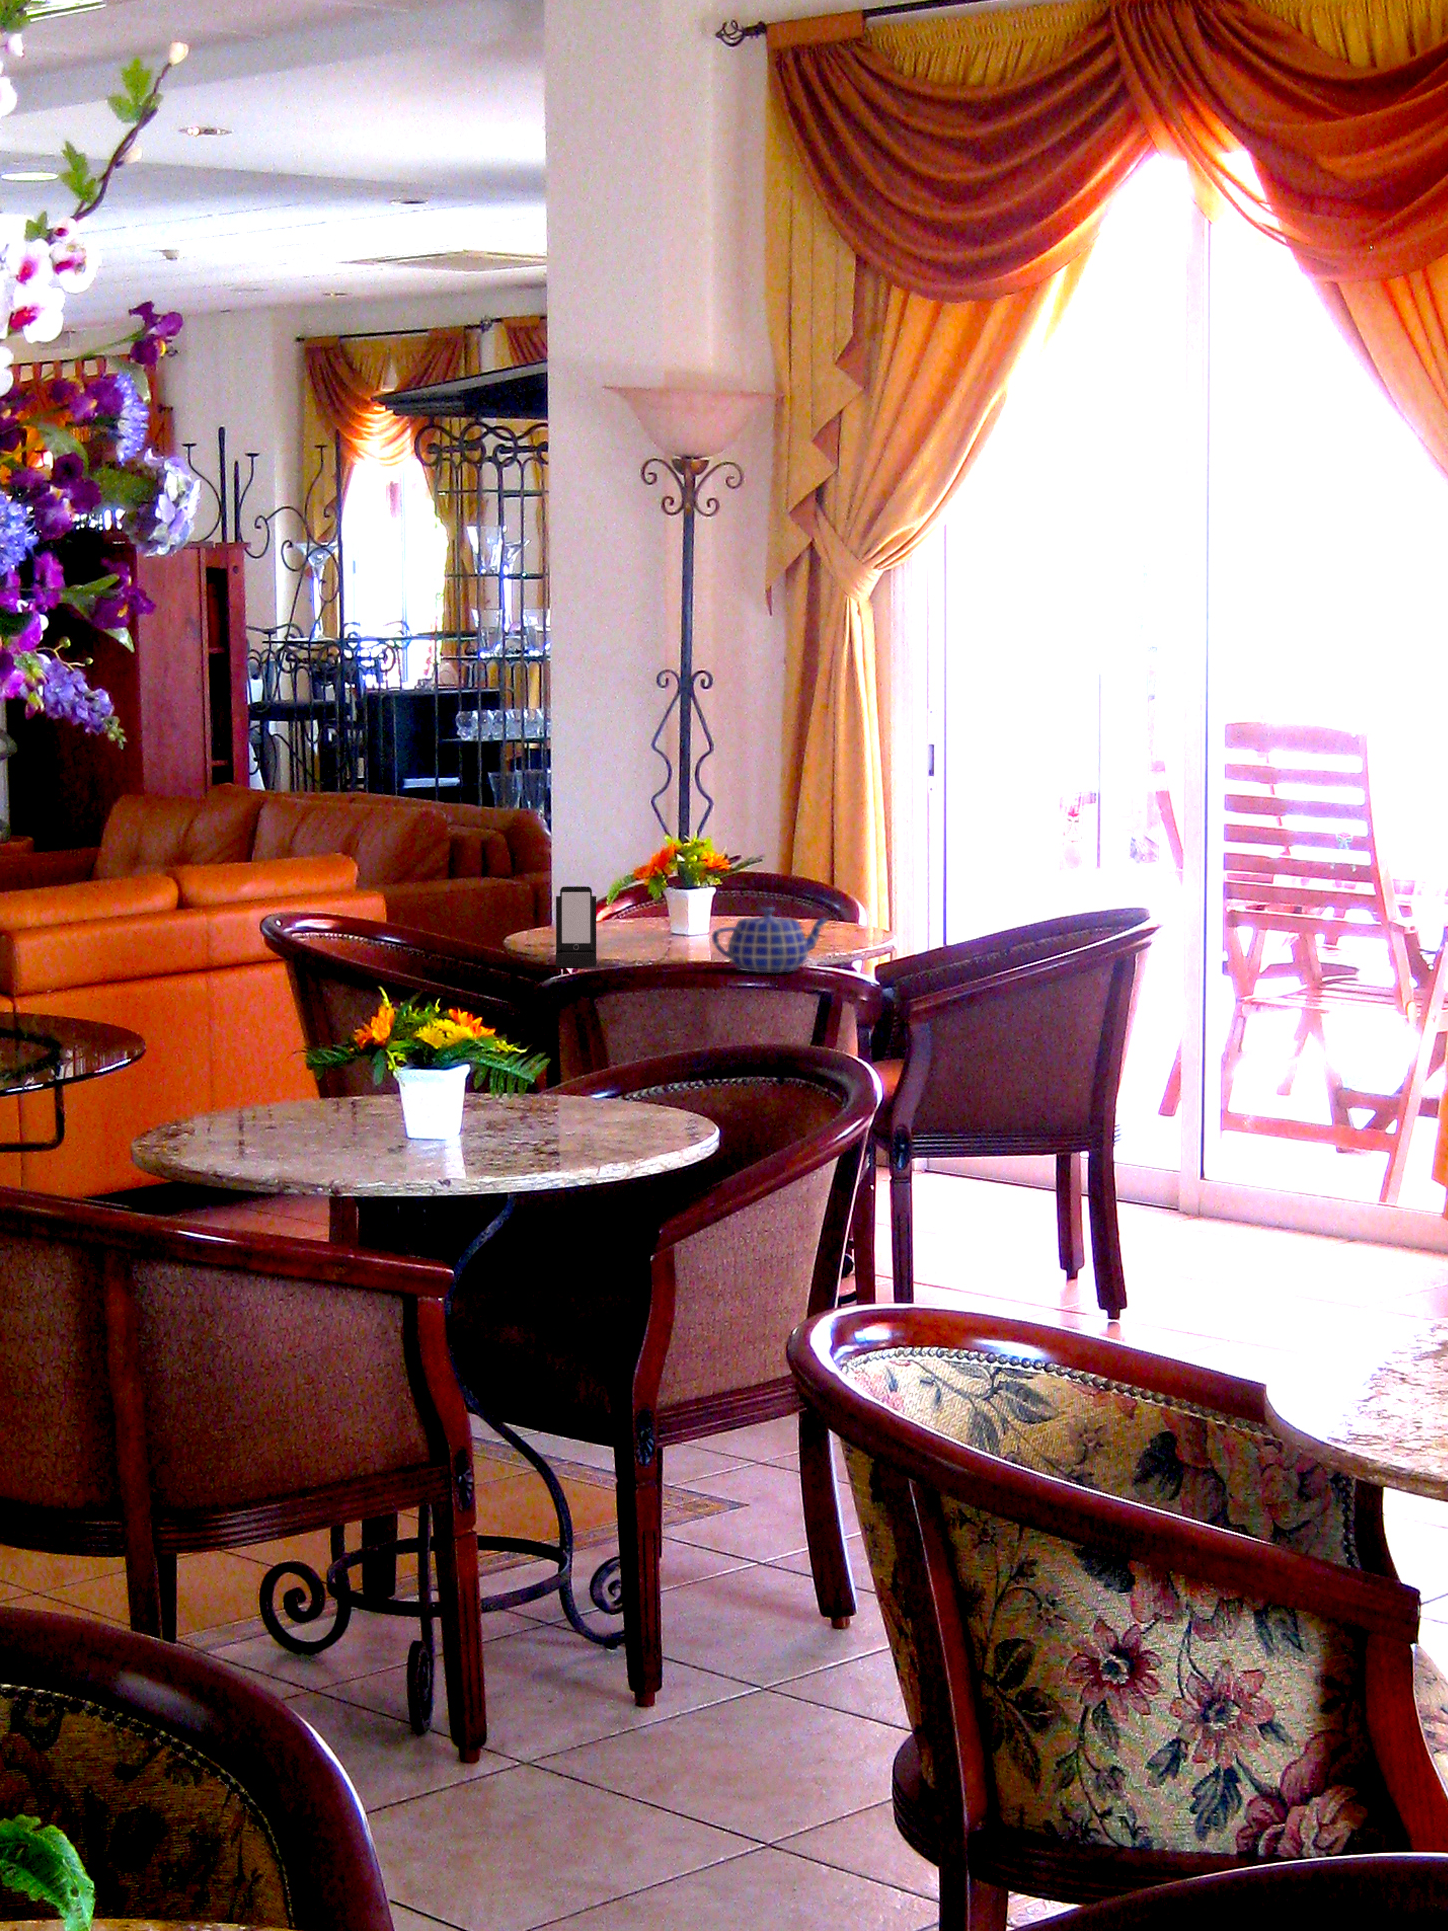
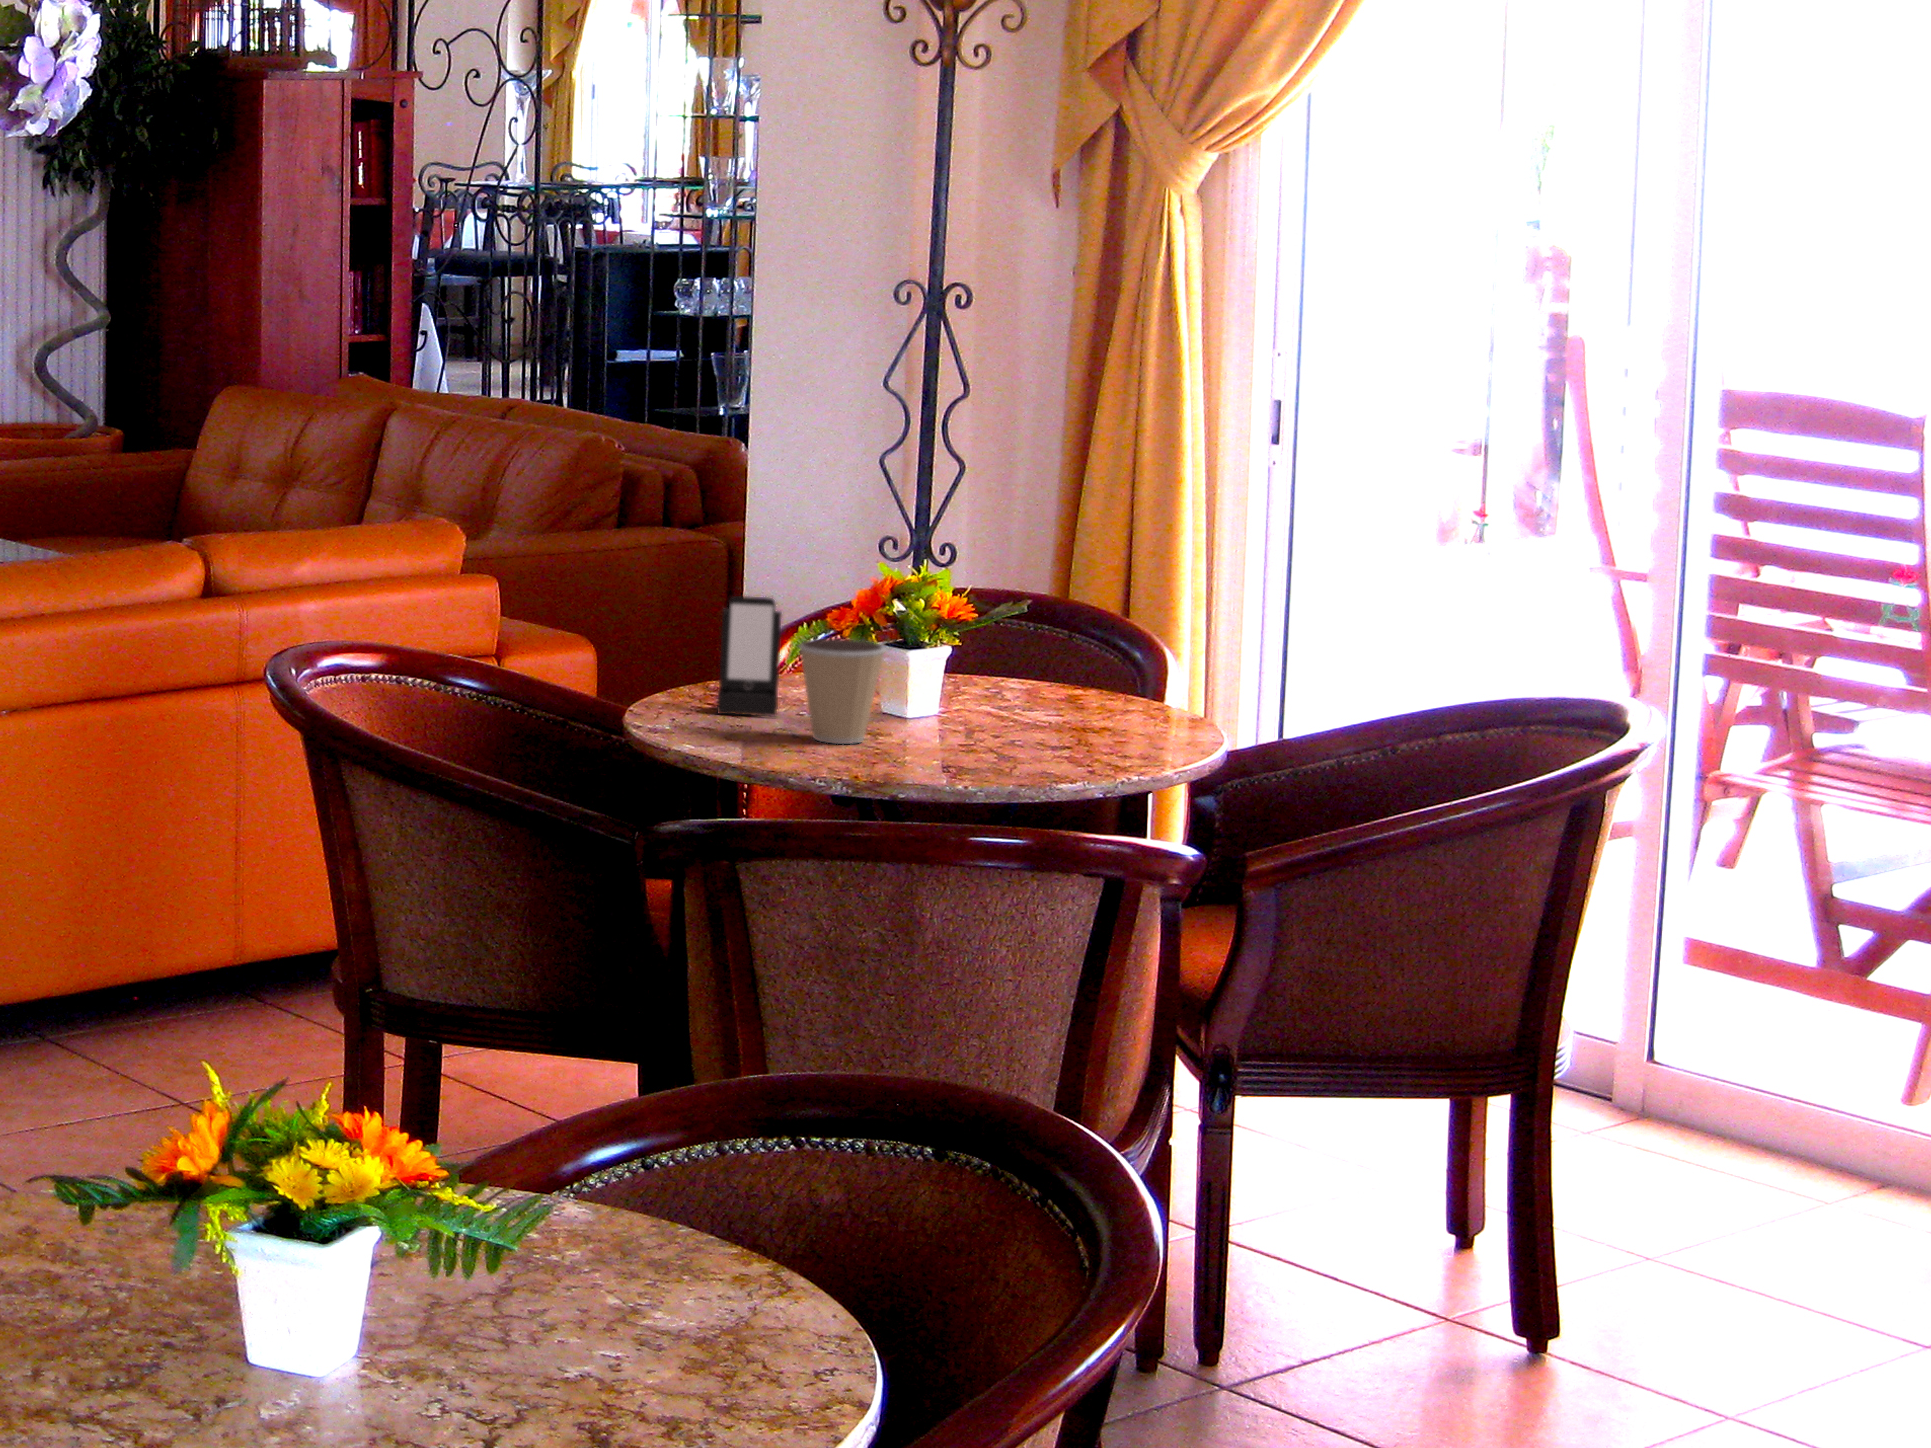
teapot: present [712,907,828,973] -> none [950,642,1132,741]
coffee cup: none [610,909,669,978] -> present [800,639,885,744]

